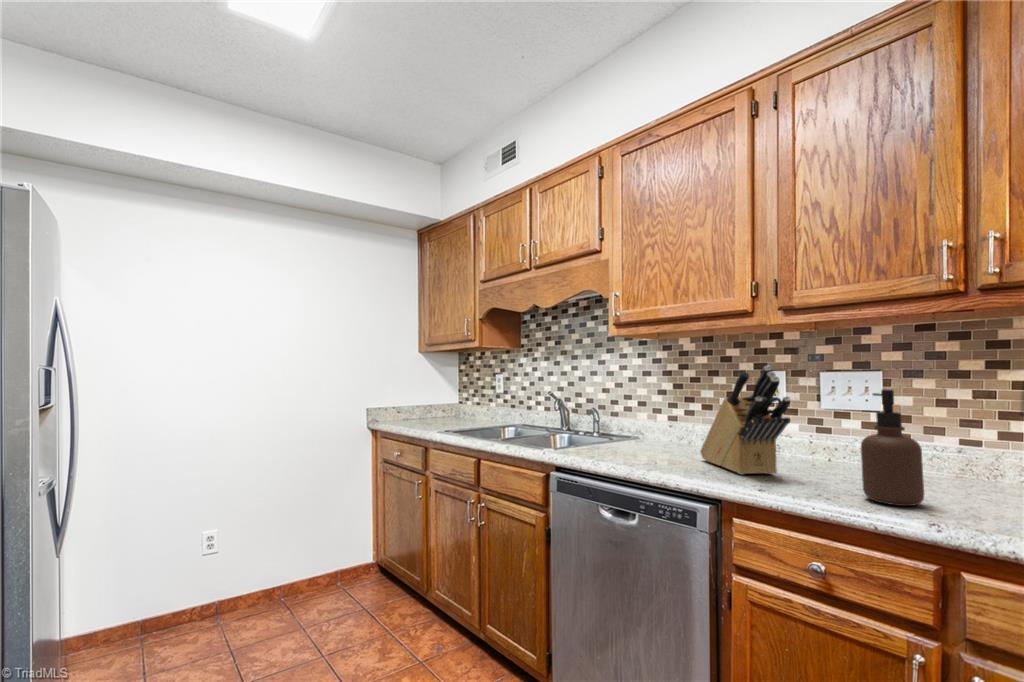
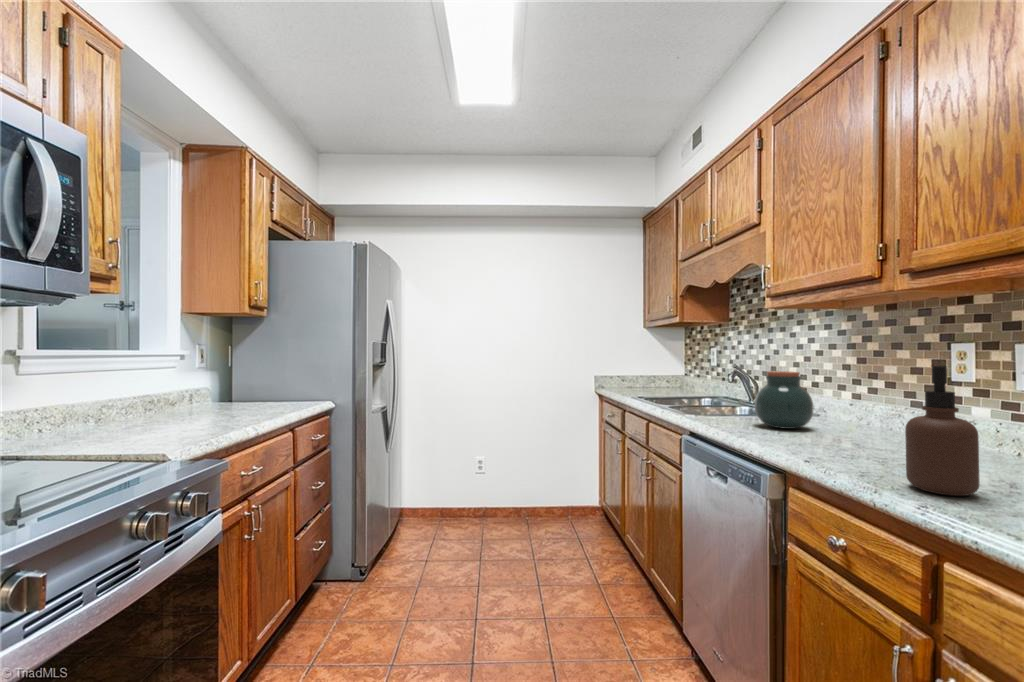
knife block: present [700,366,791,475] -> none [824,339,875,455]
jar: none [622,397,674,454] -> present [755,371,813,429]

